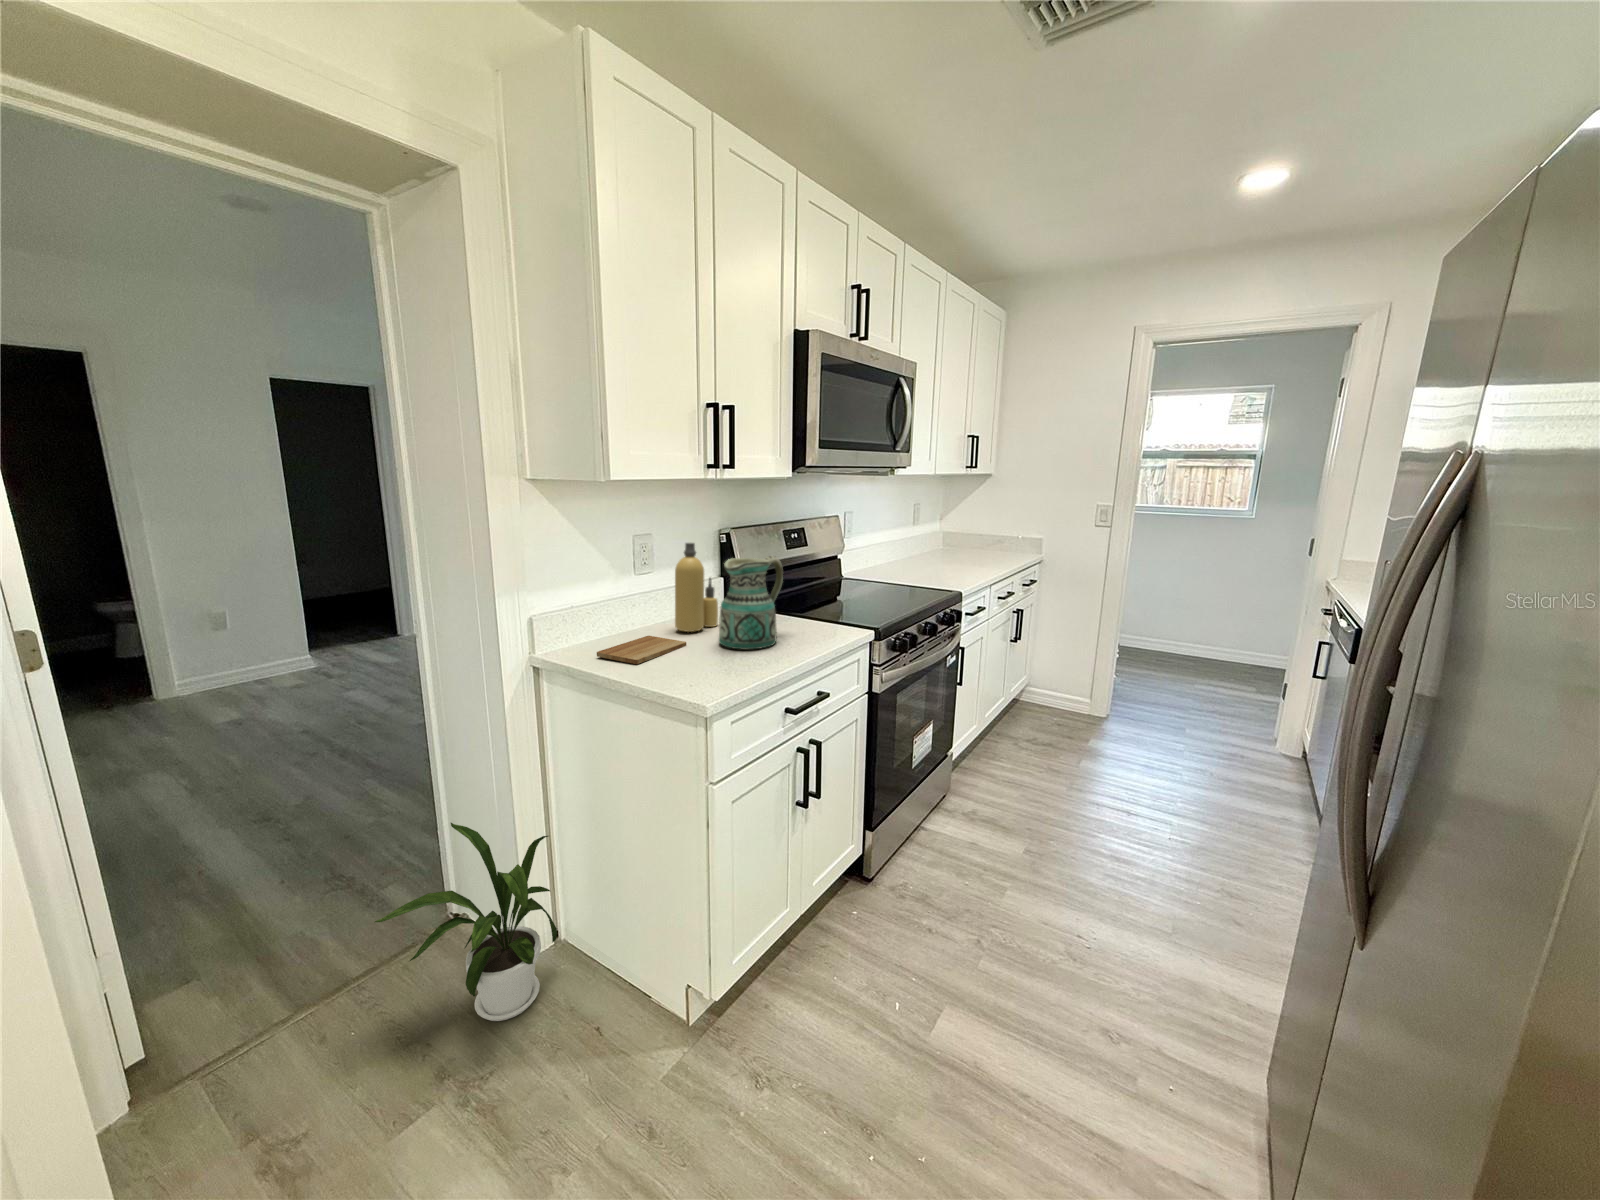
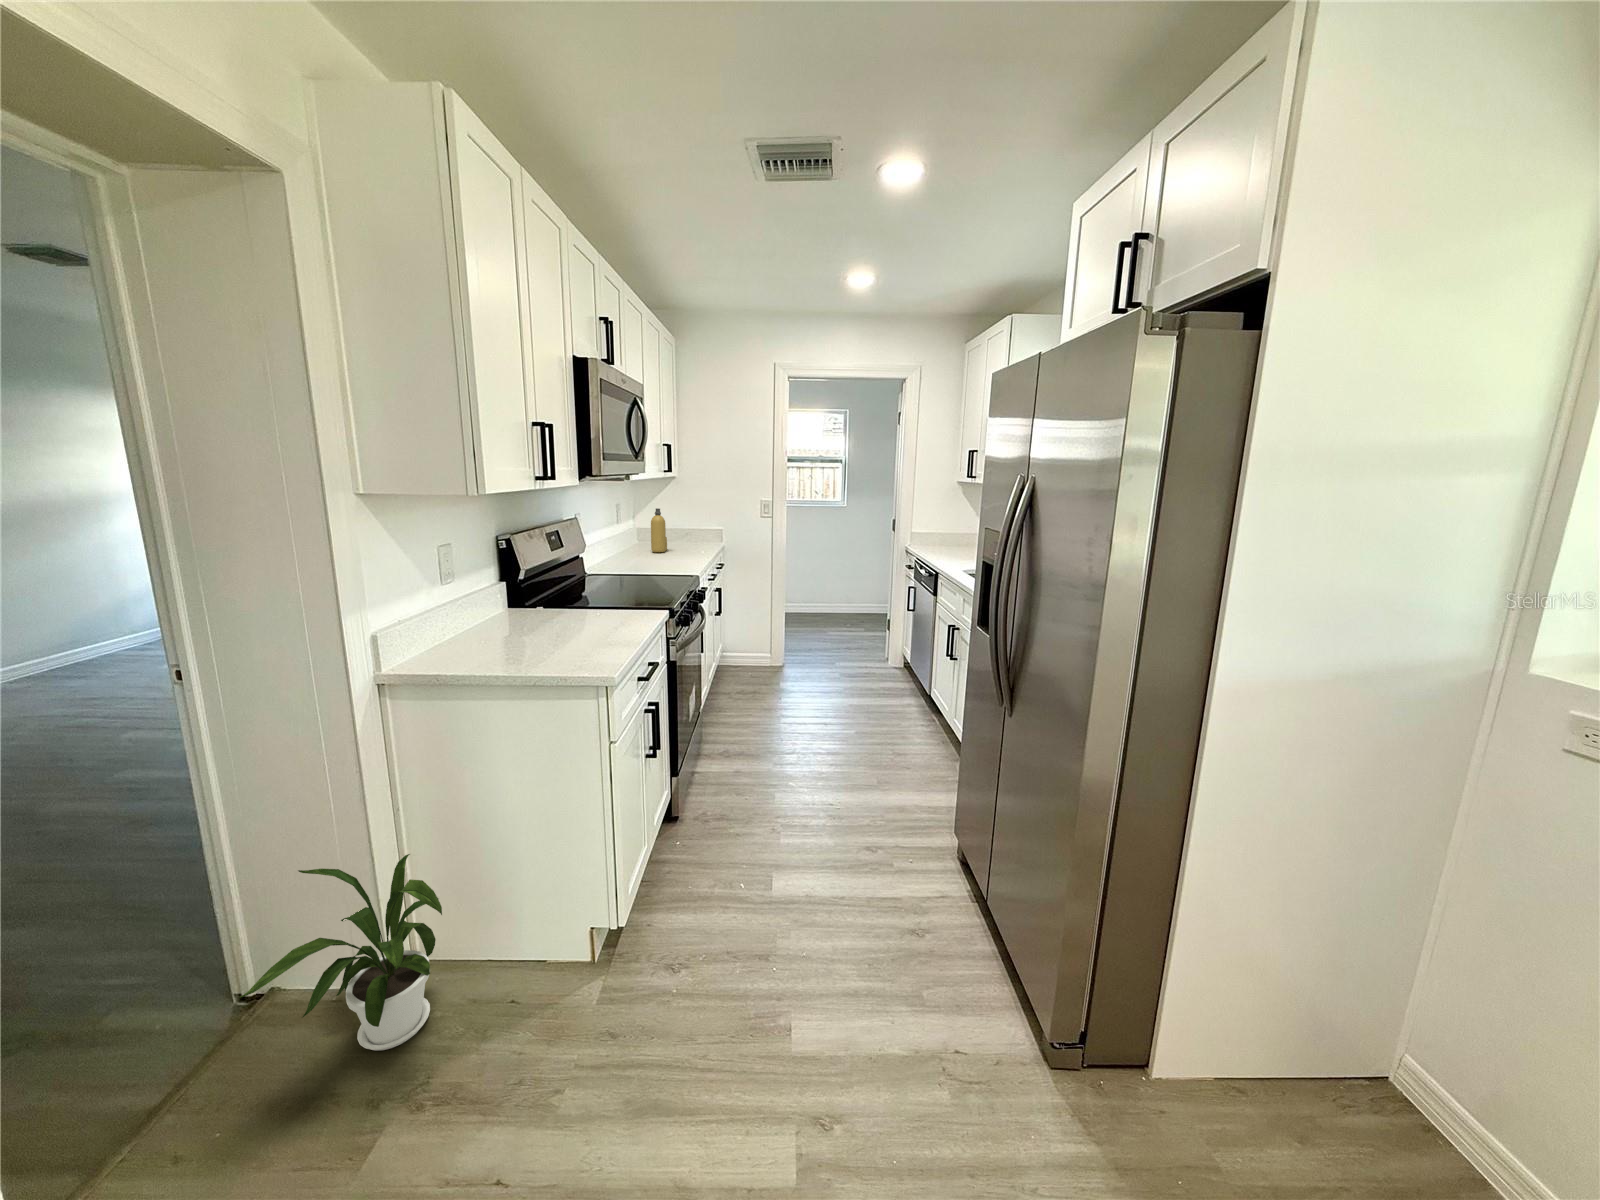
bottle: present [675,543,718,632] -> present [651,508,667,552]
ceramic pitcher: present [719,556,783,649] -> none [560,556,613,638]
cutting board: present [597,636,686,664] -> none [455,640,532,664]

